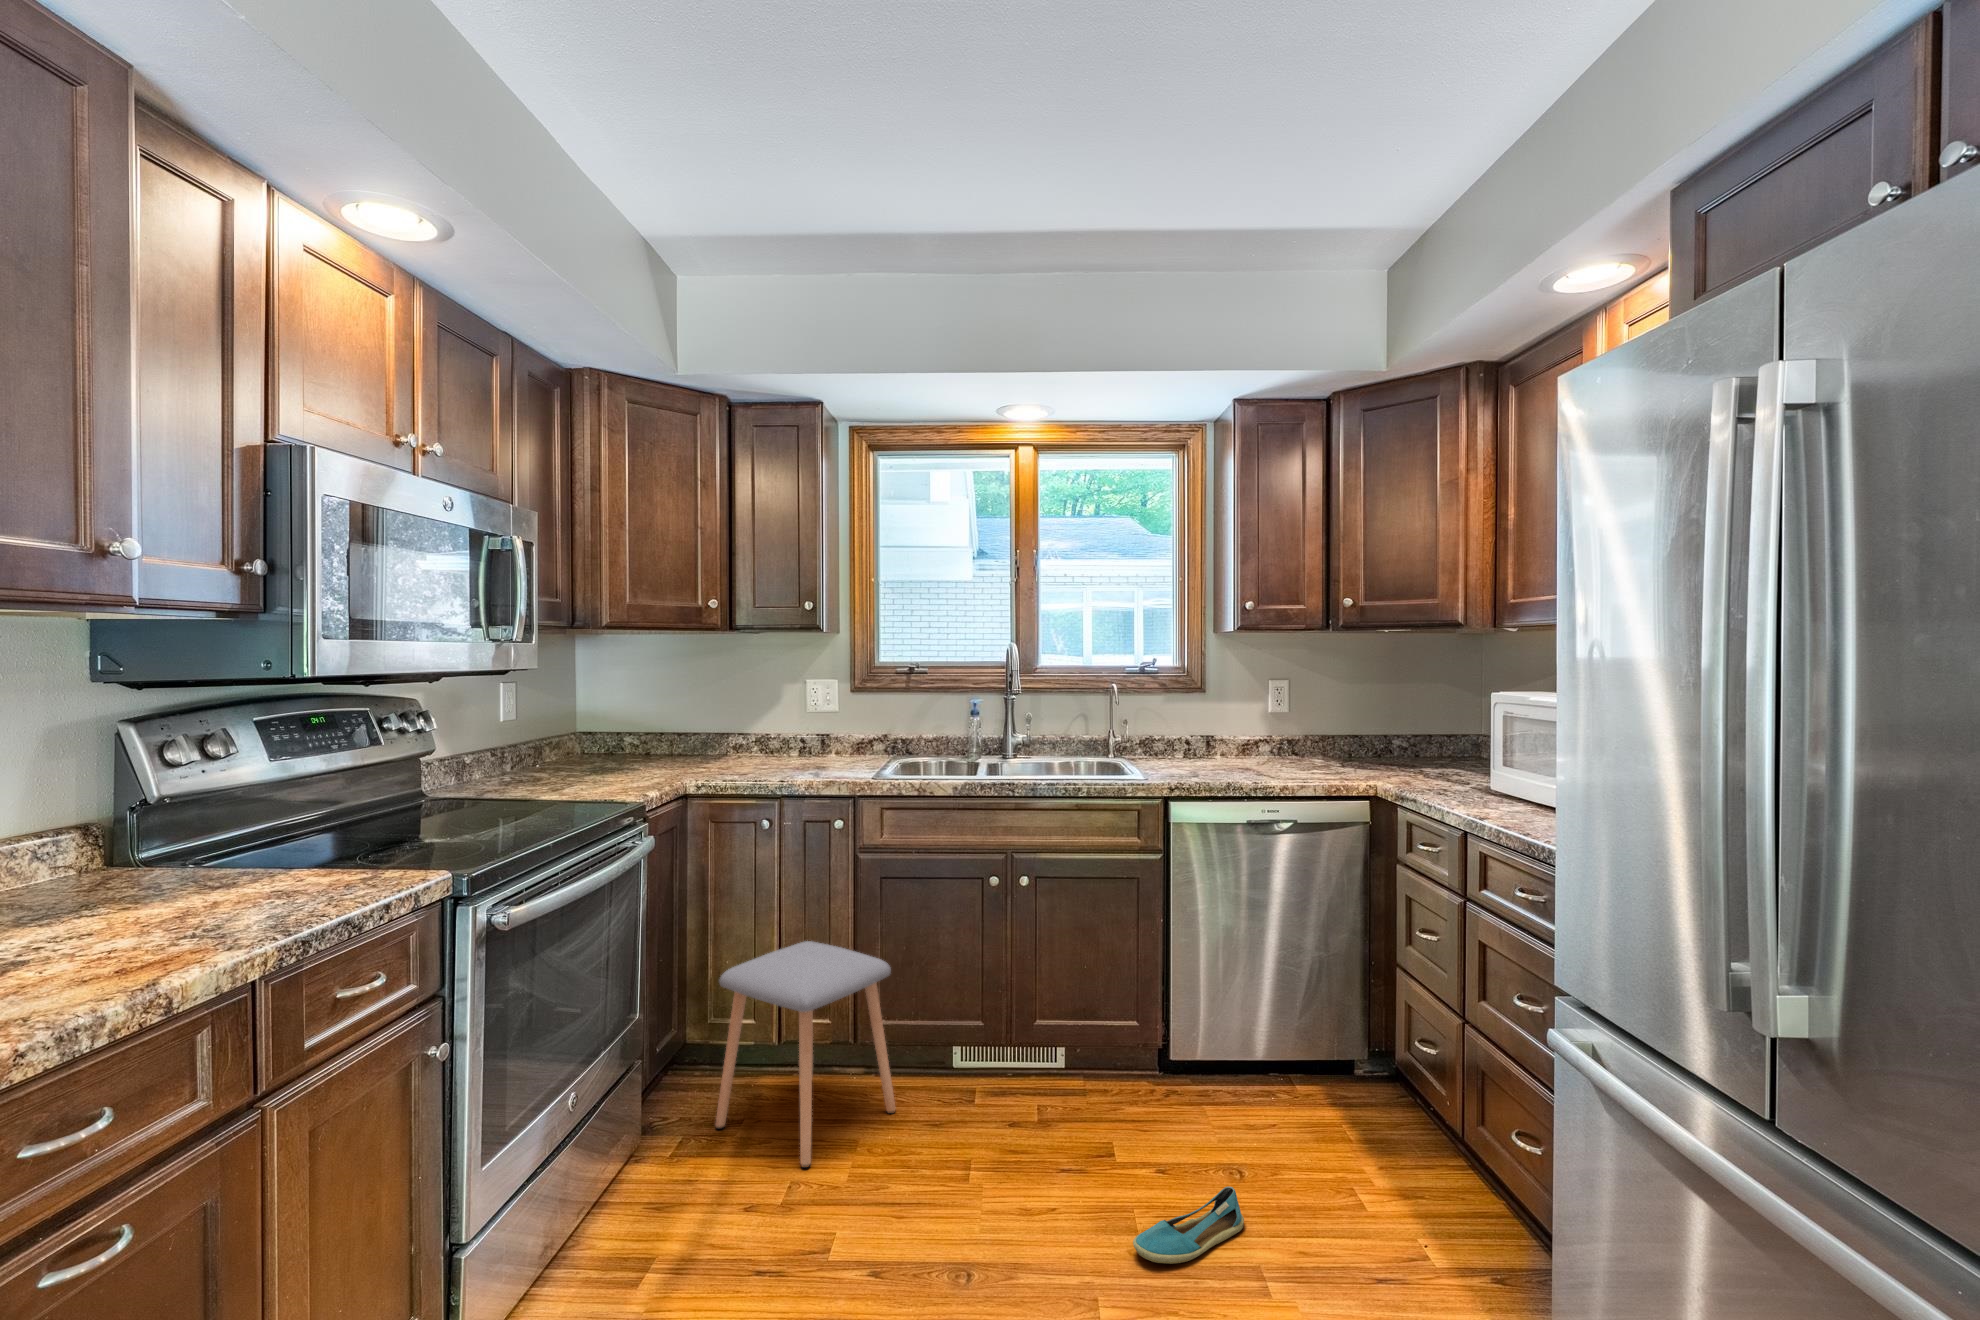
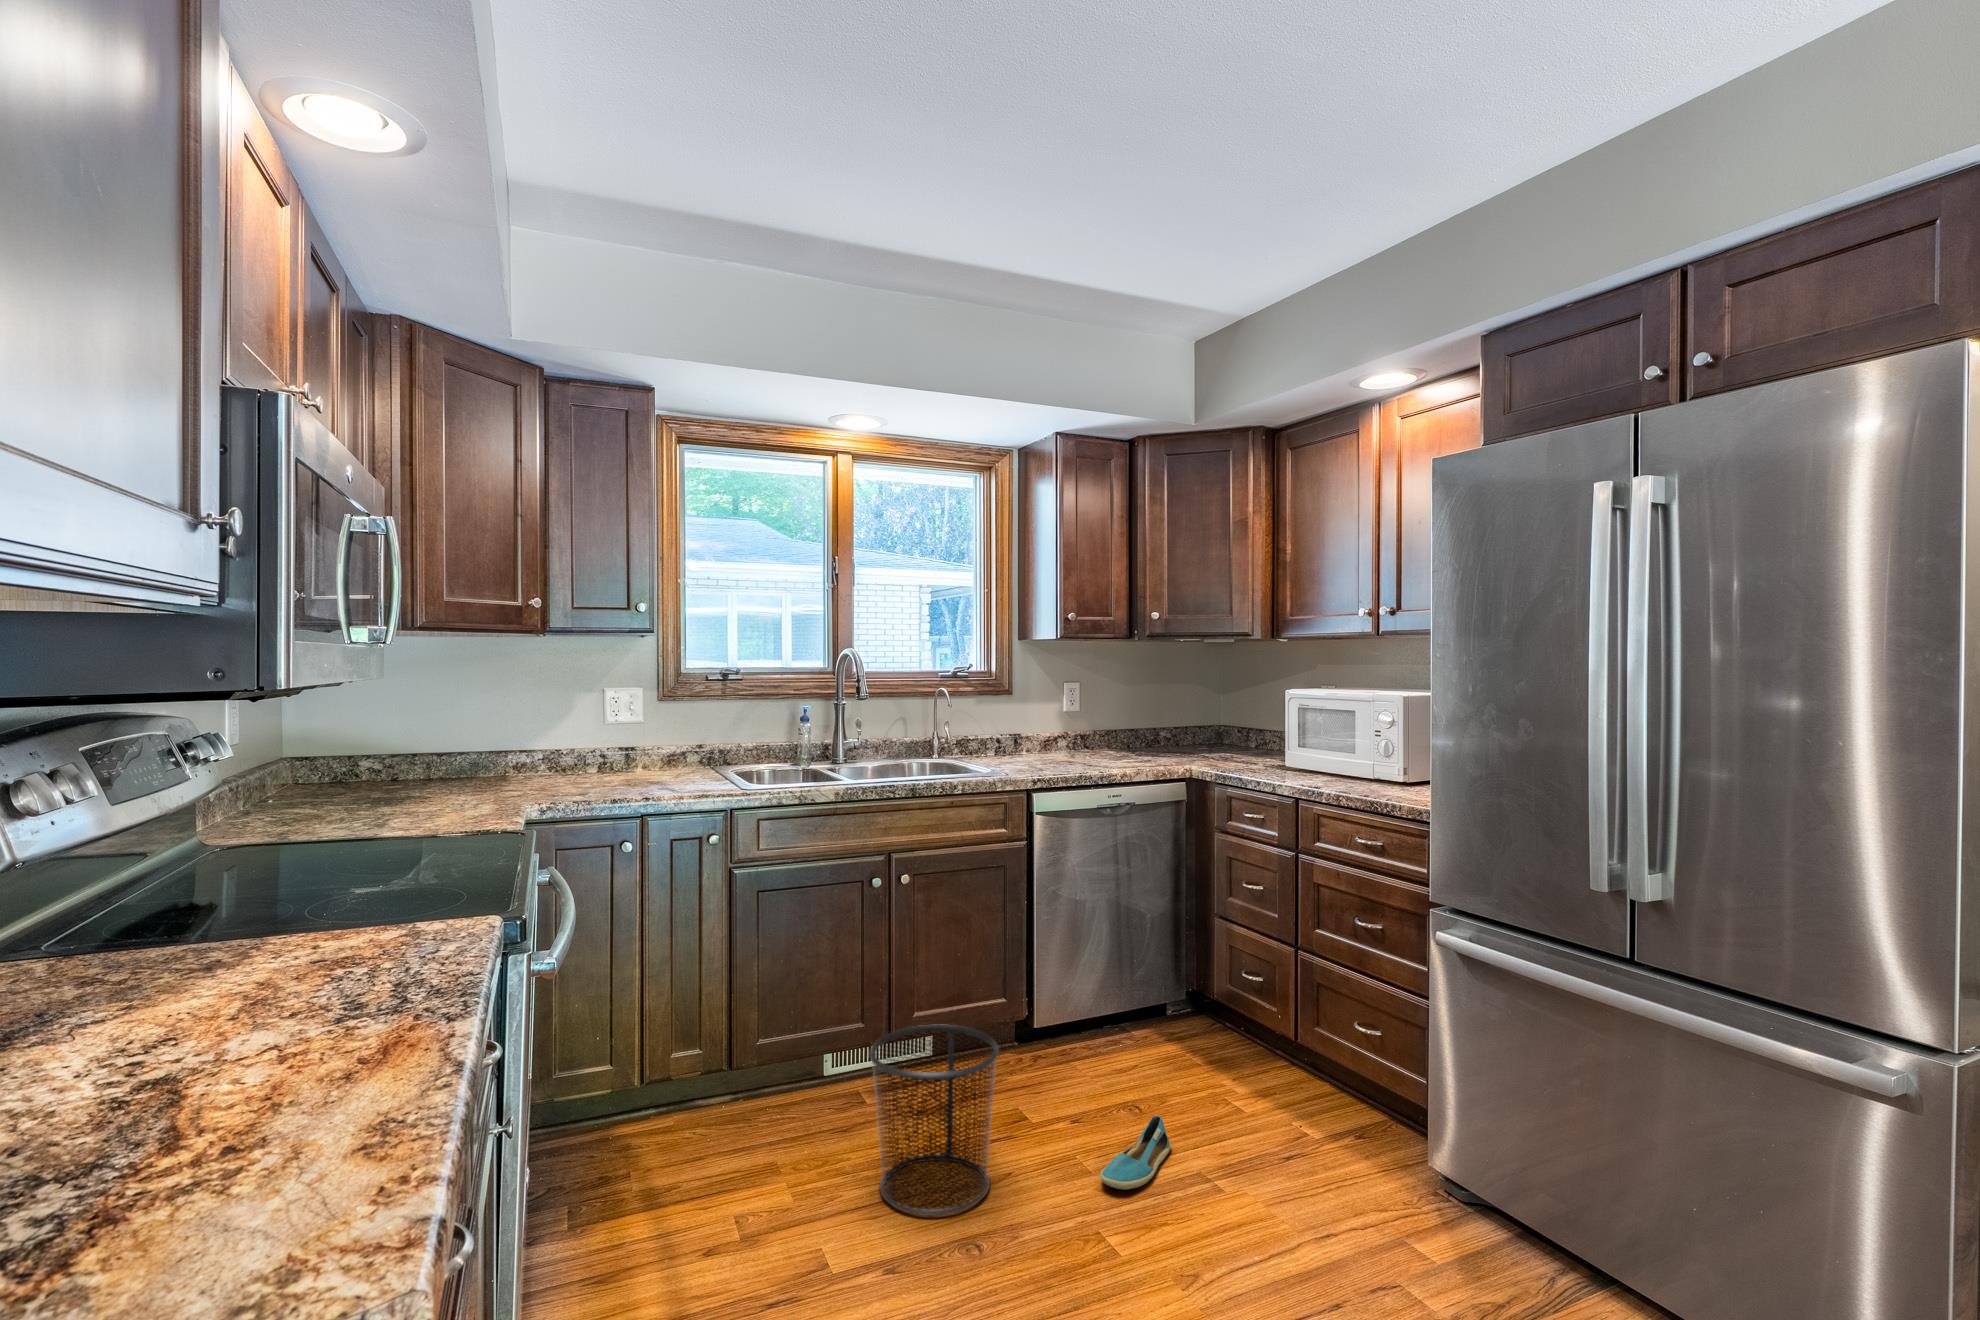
stool: present [716,941,895,1168] -> none [608,966,798,1199]
waste bin: none [907,1037,1039,1237] -> present [869,1024,999,1216]

